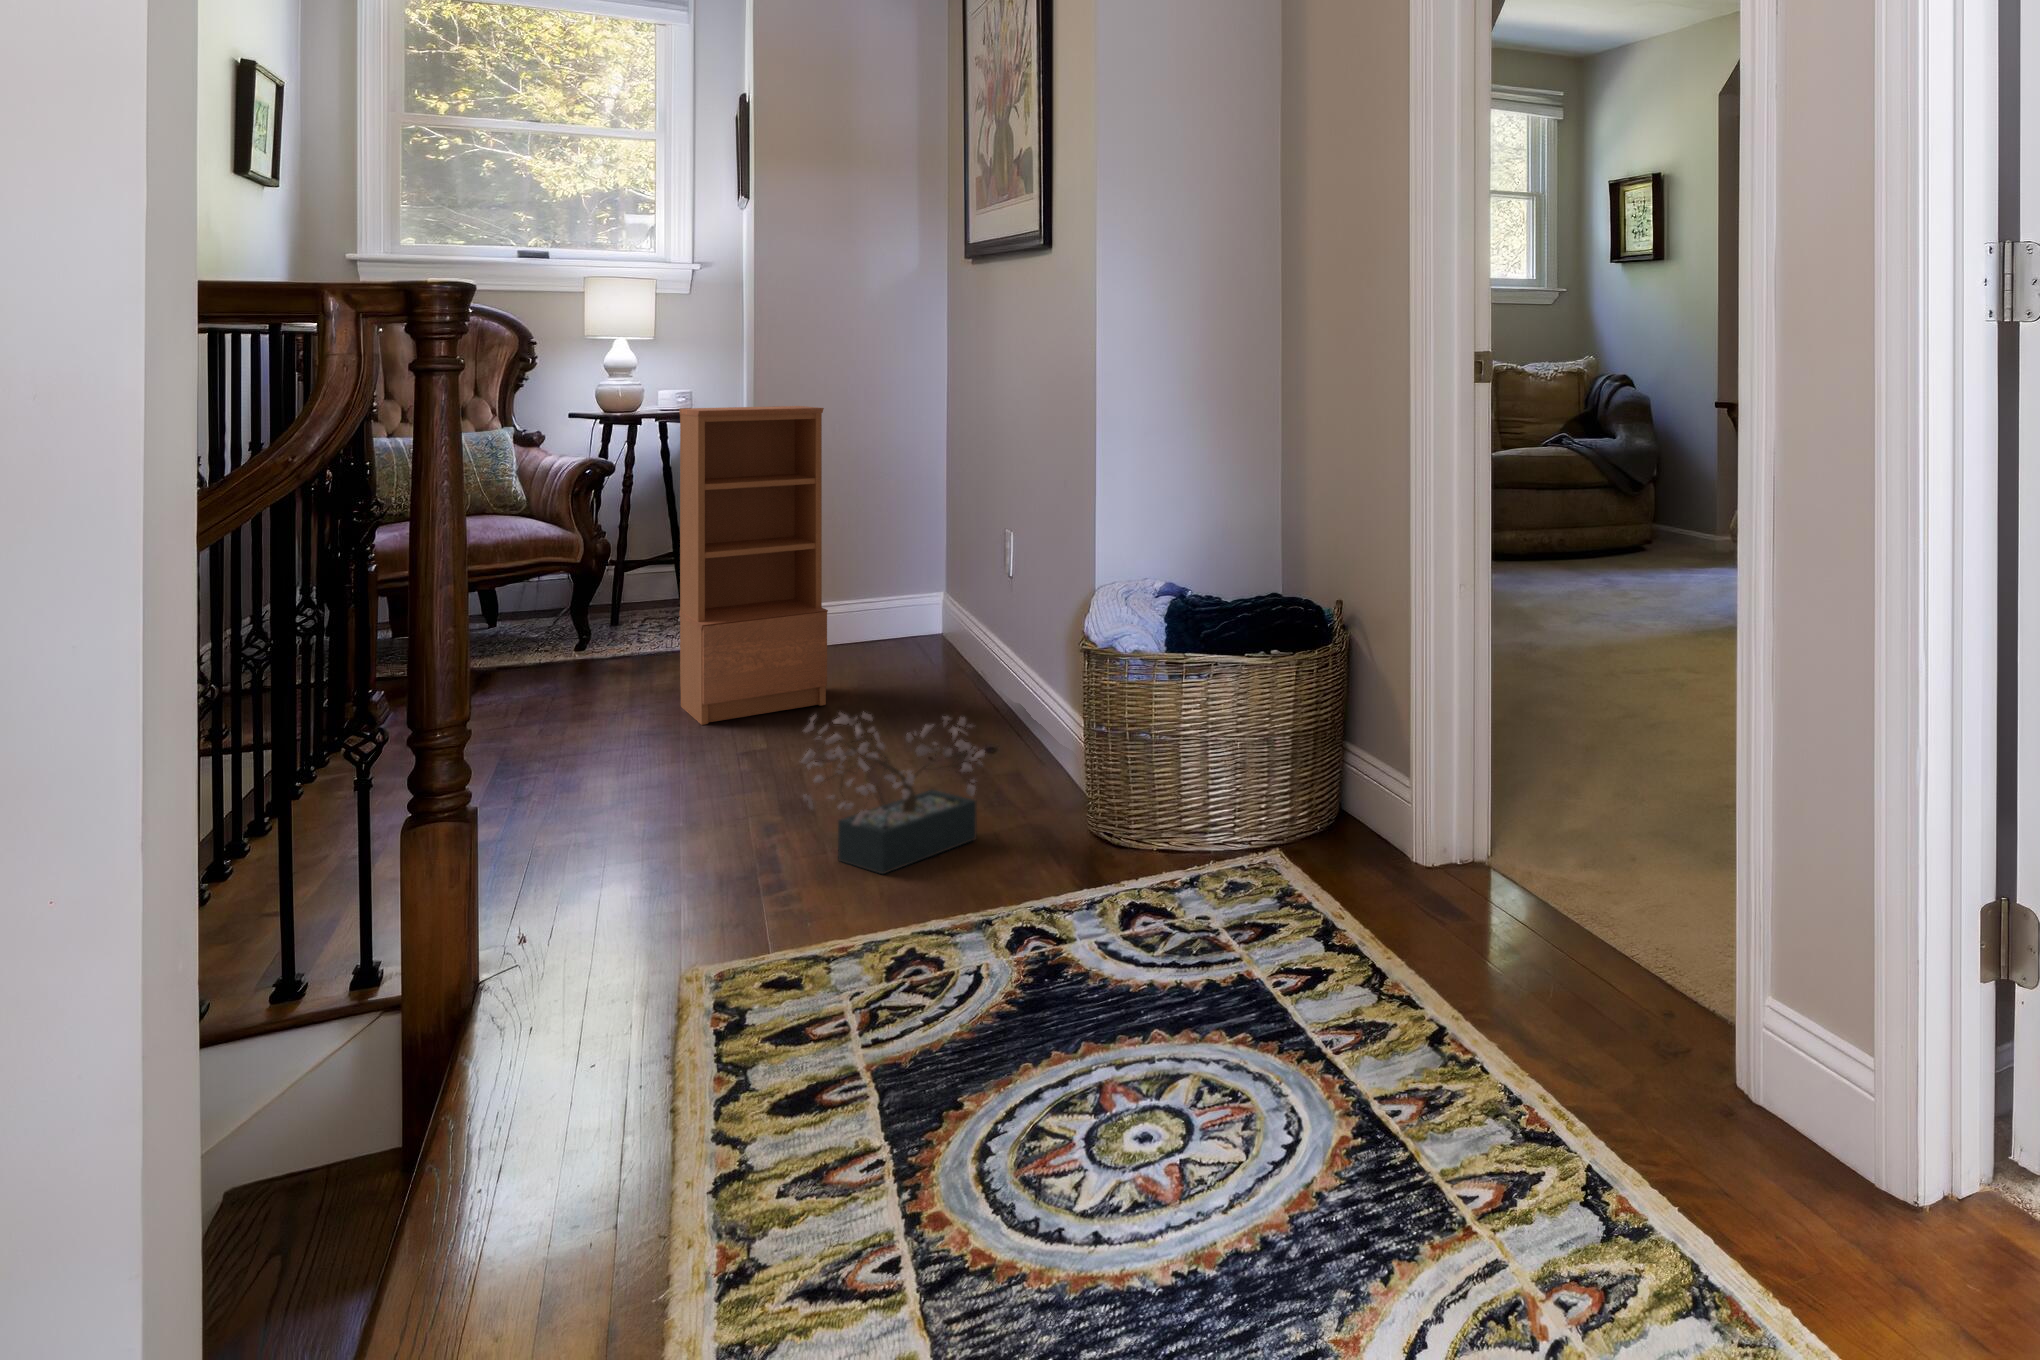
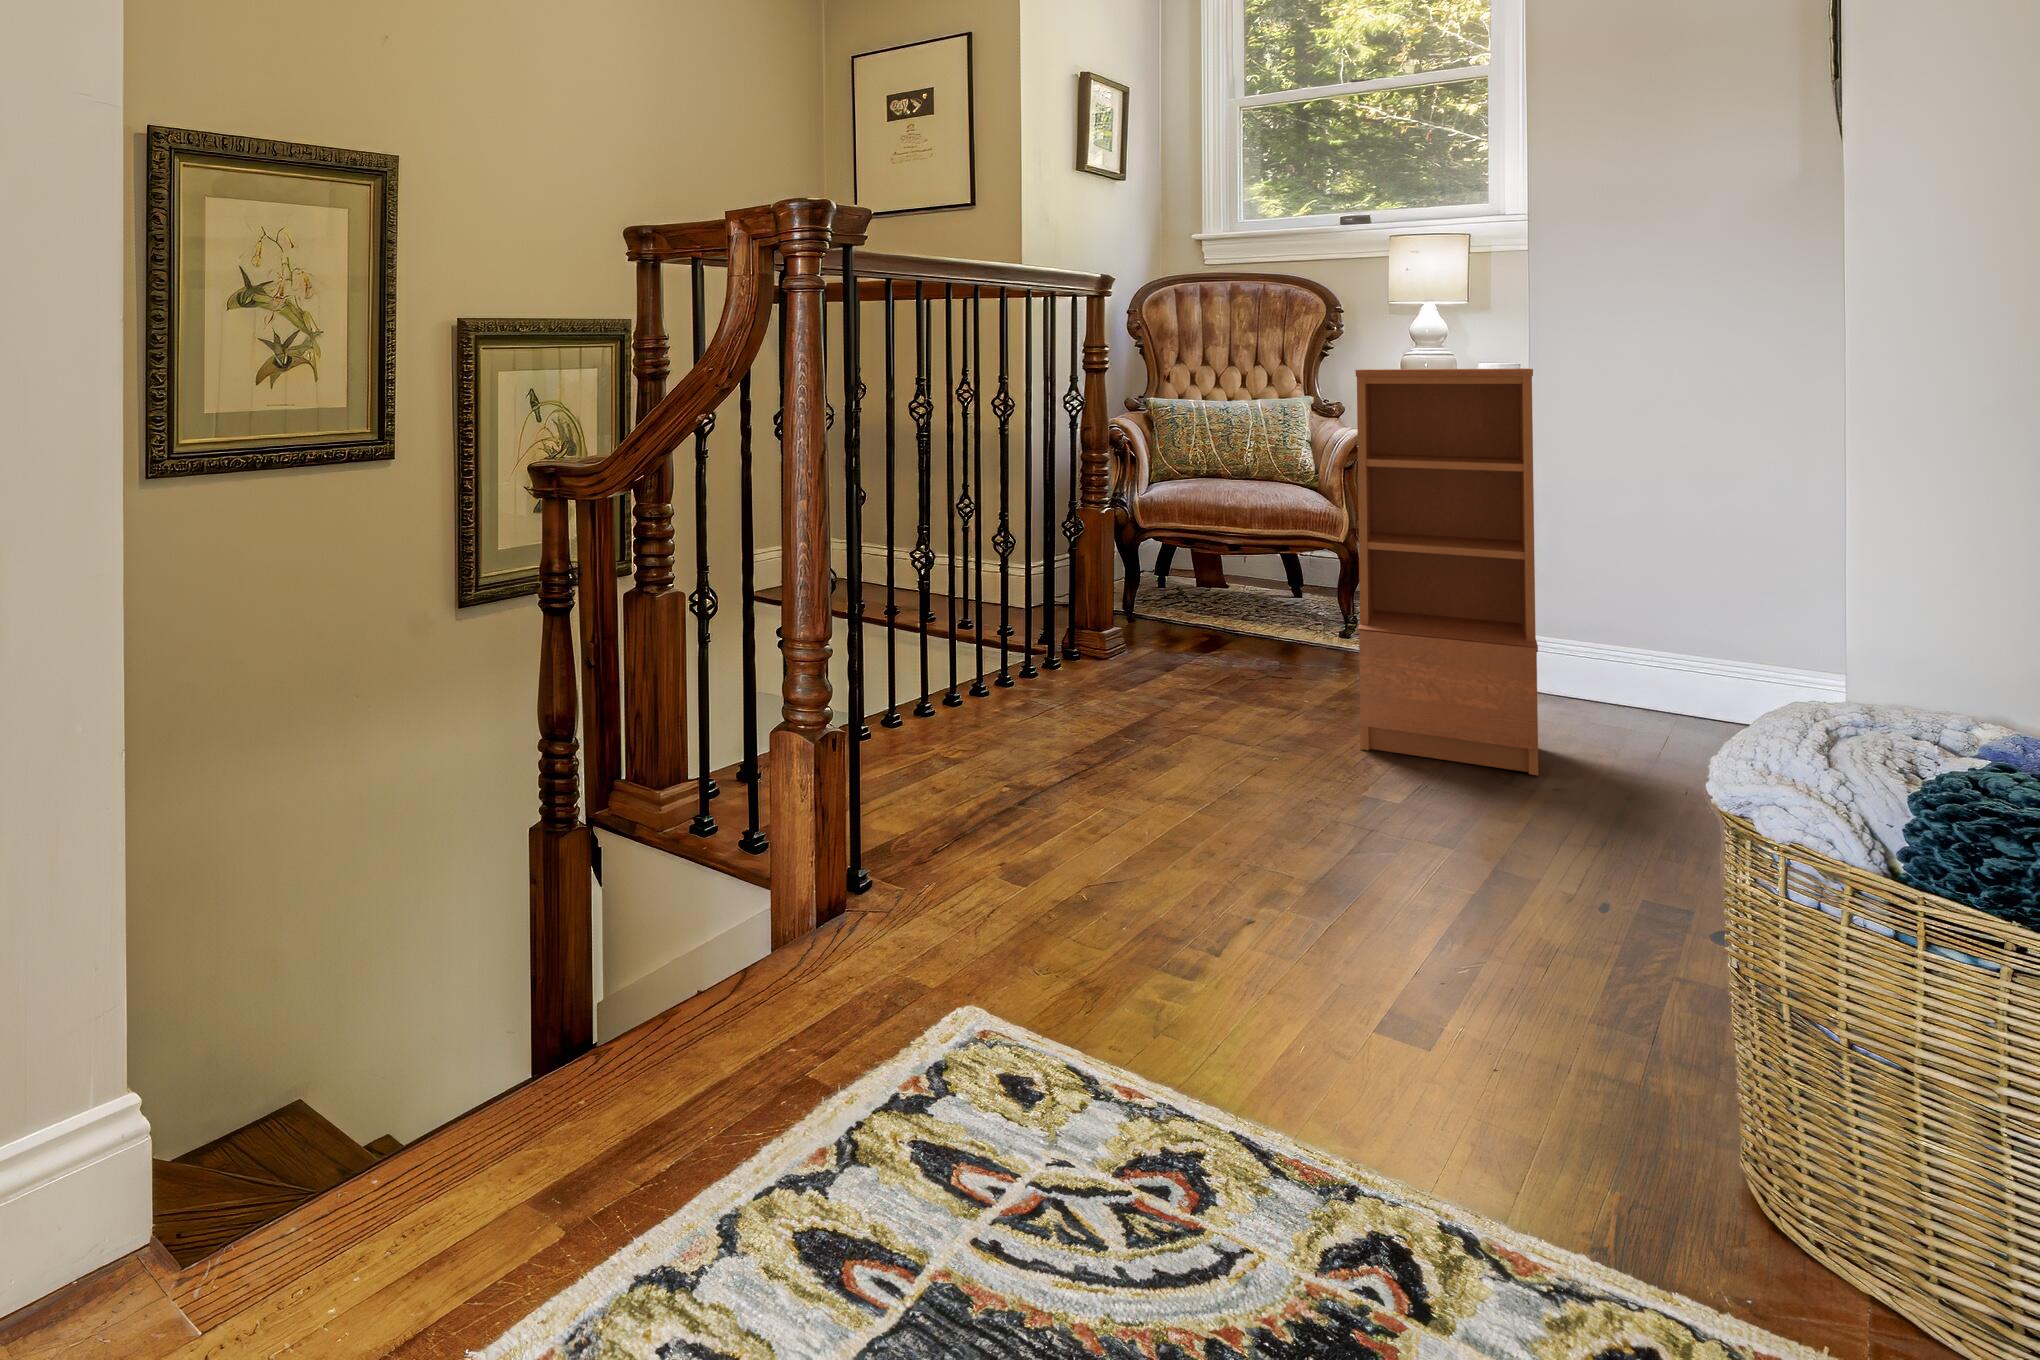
decorative plant: present [801,713,985,874] -> none [1213,762,1551,1057]

